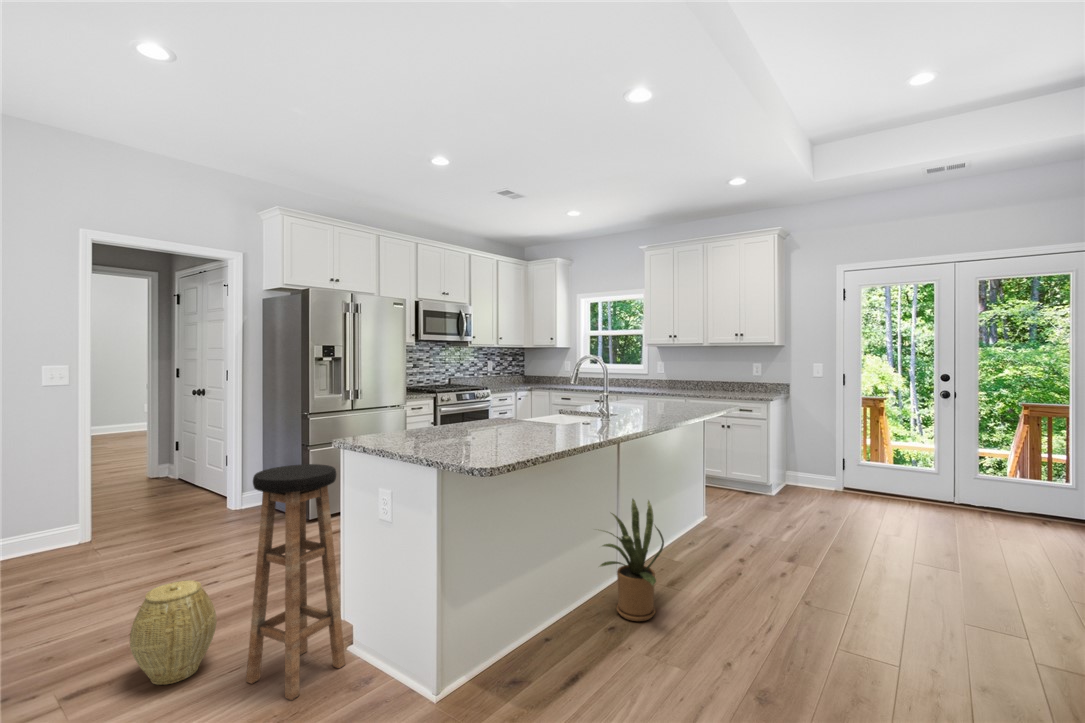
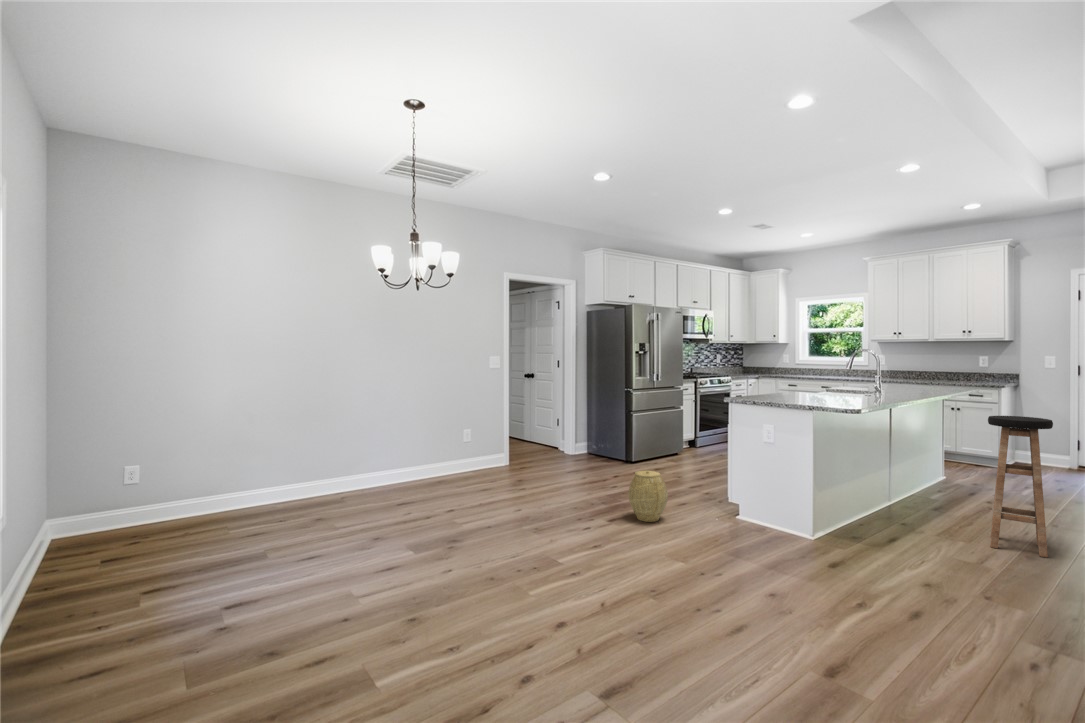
bar stool: present [246,464,345,700] -> present [988,416,1053,557]
house plant: present [600,499,664,621] -> none [885,444,945,522]

